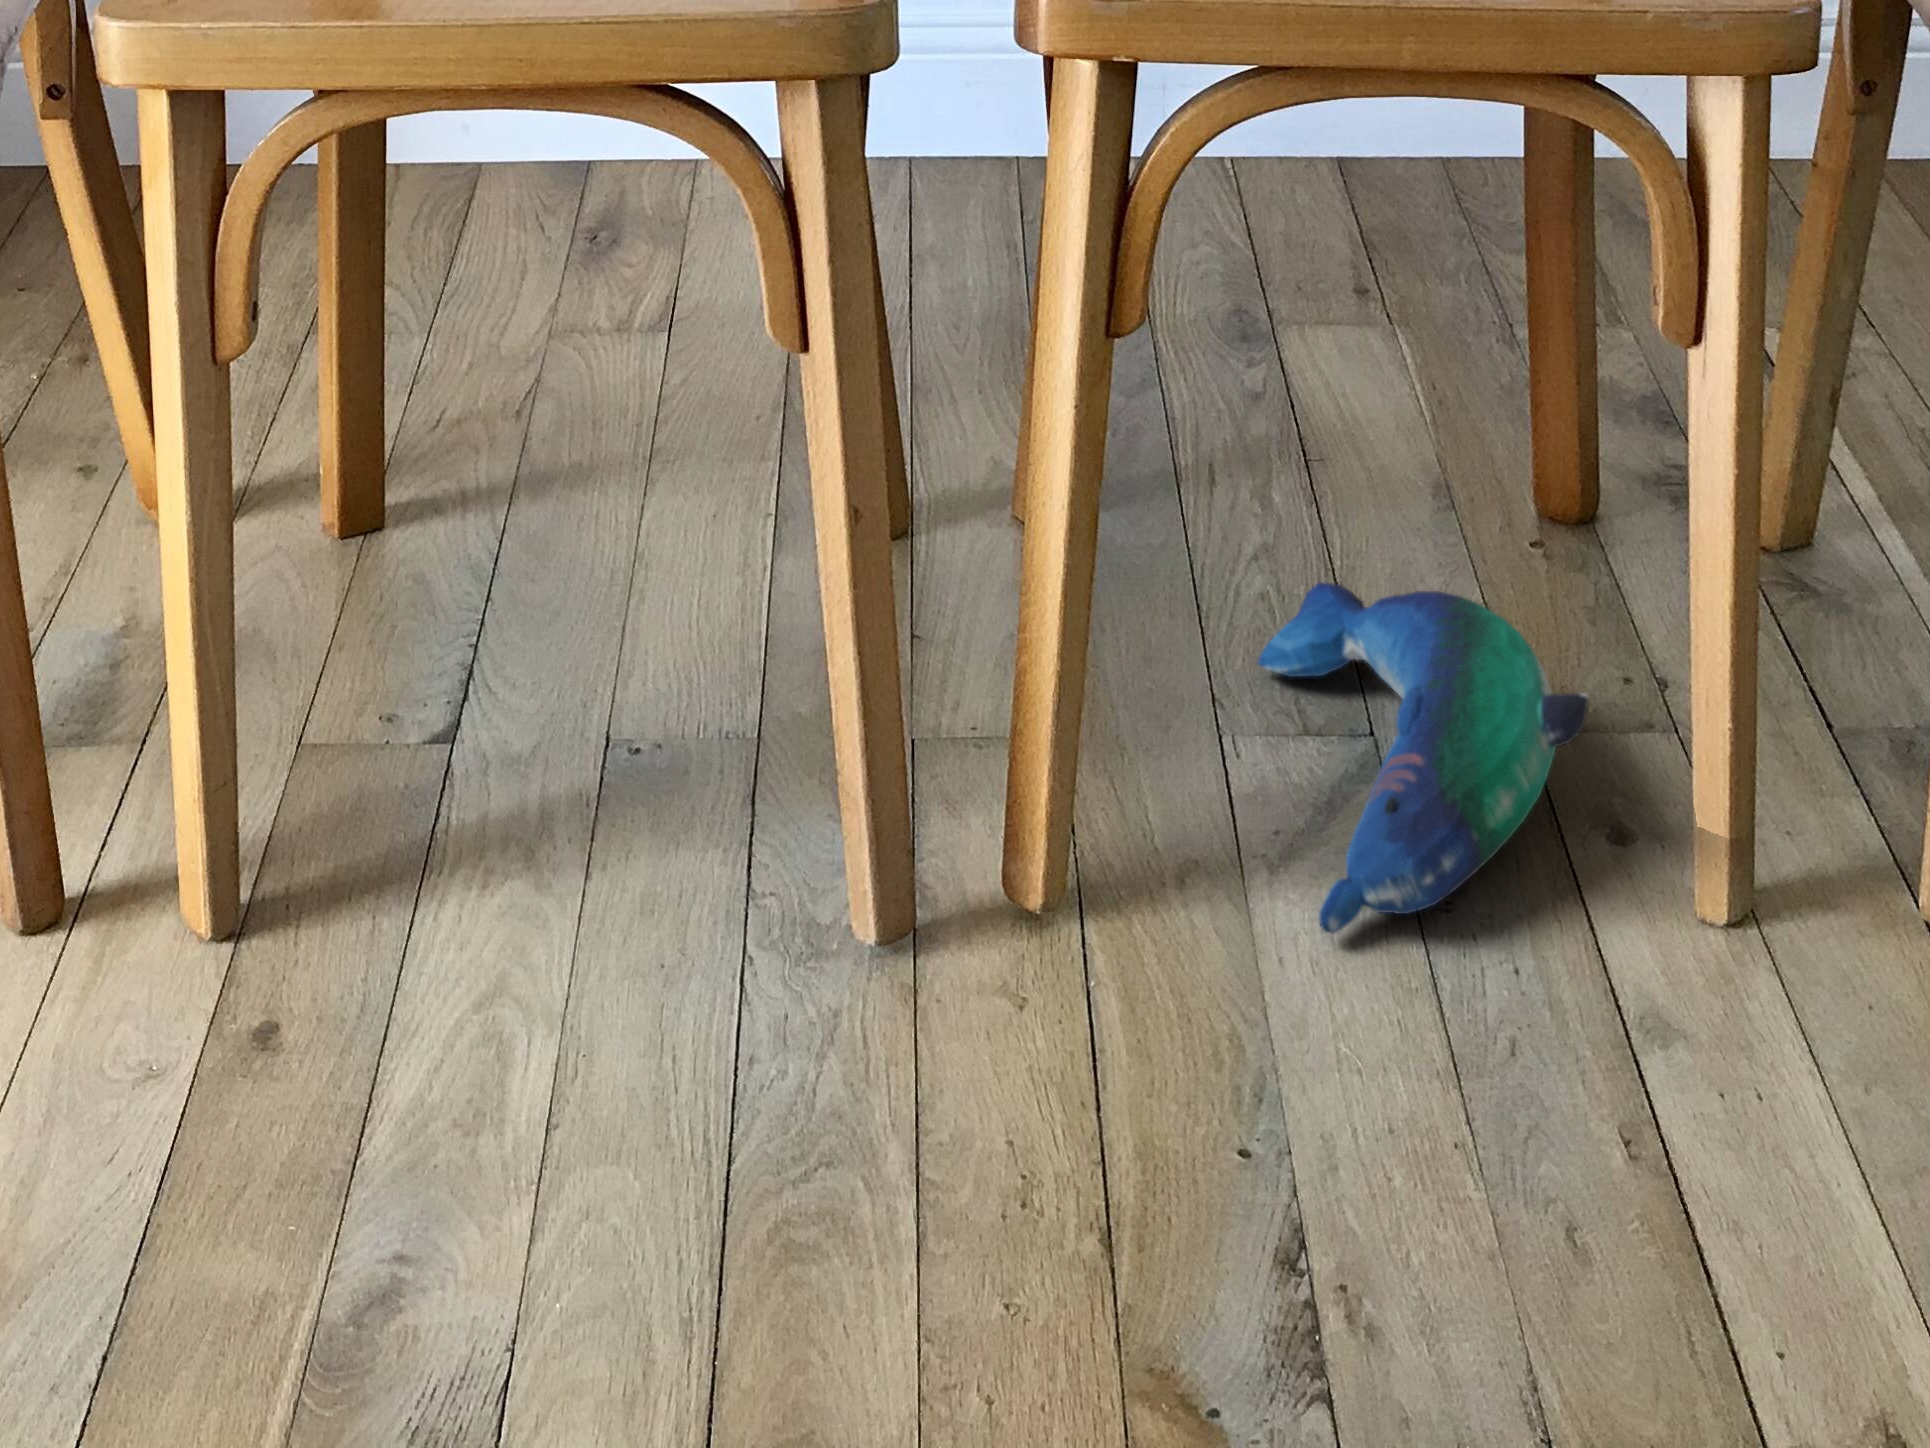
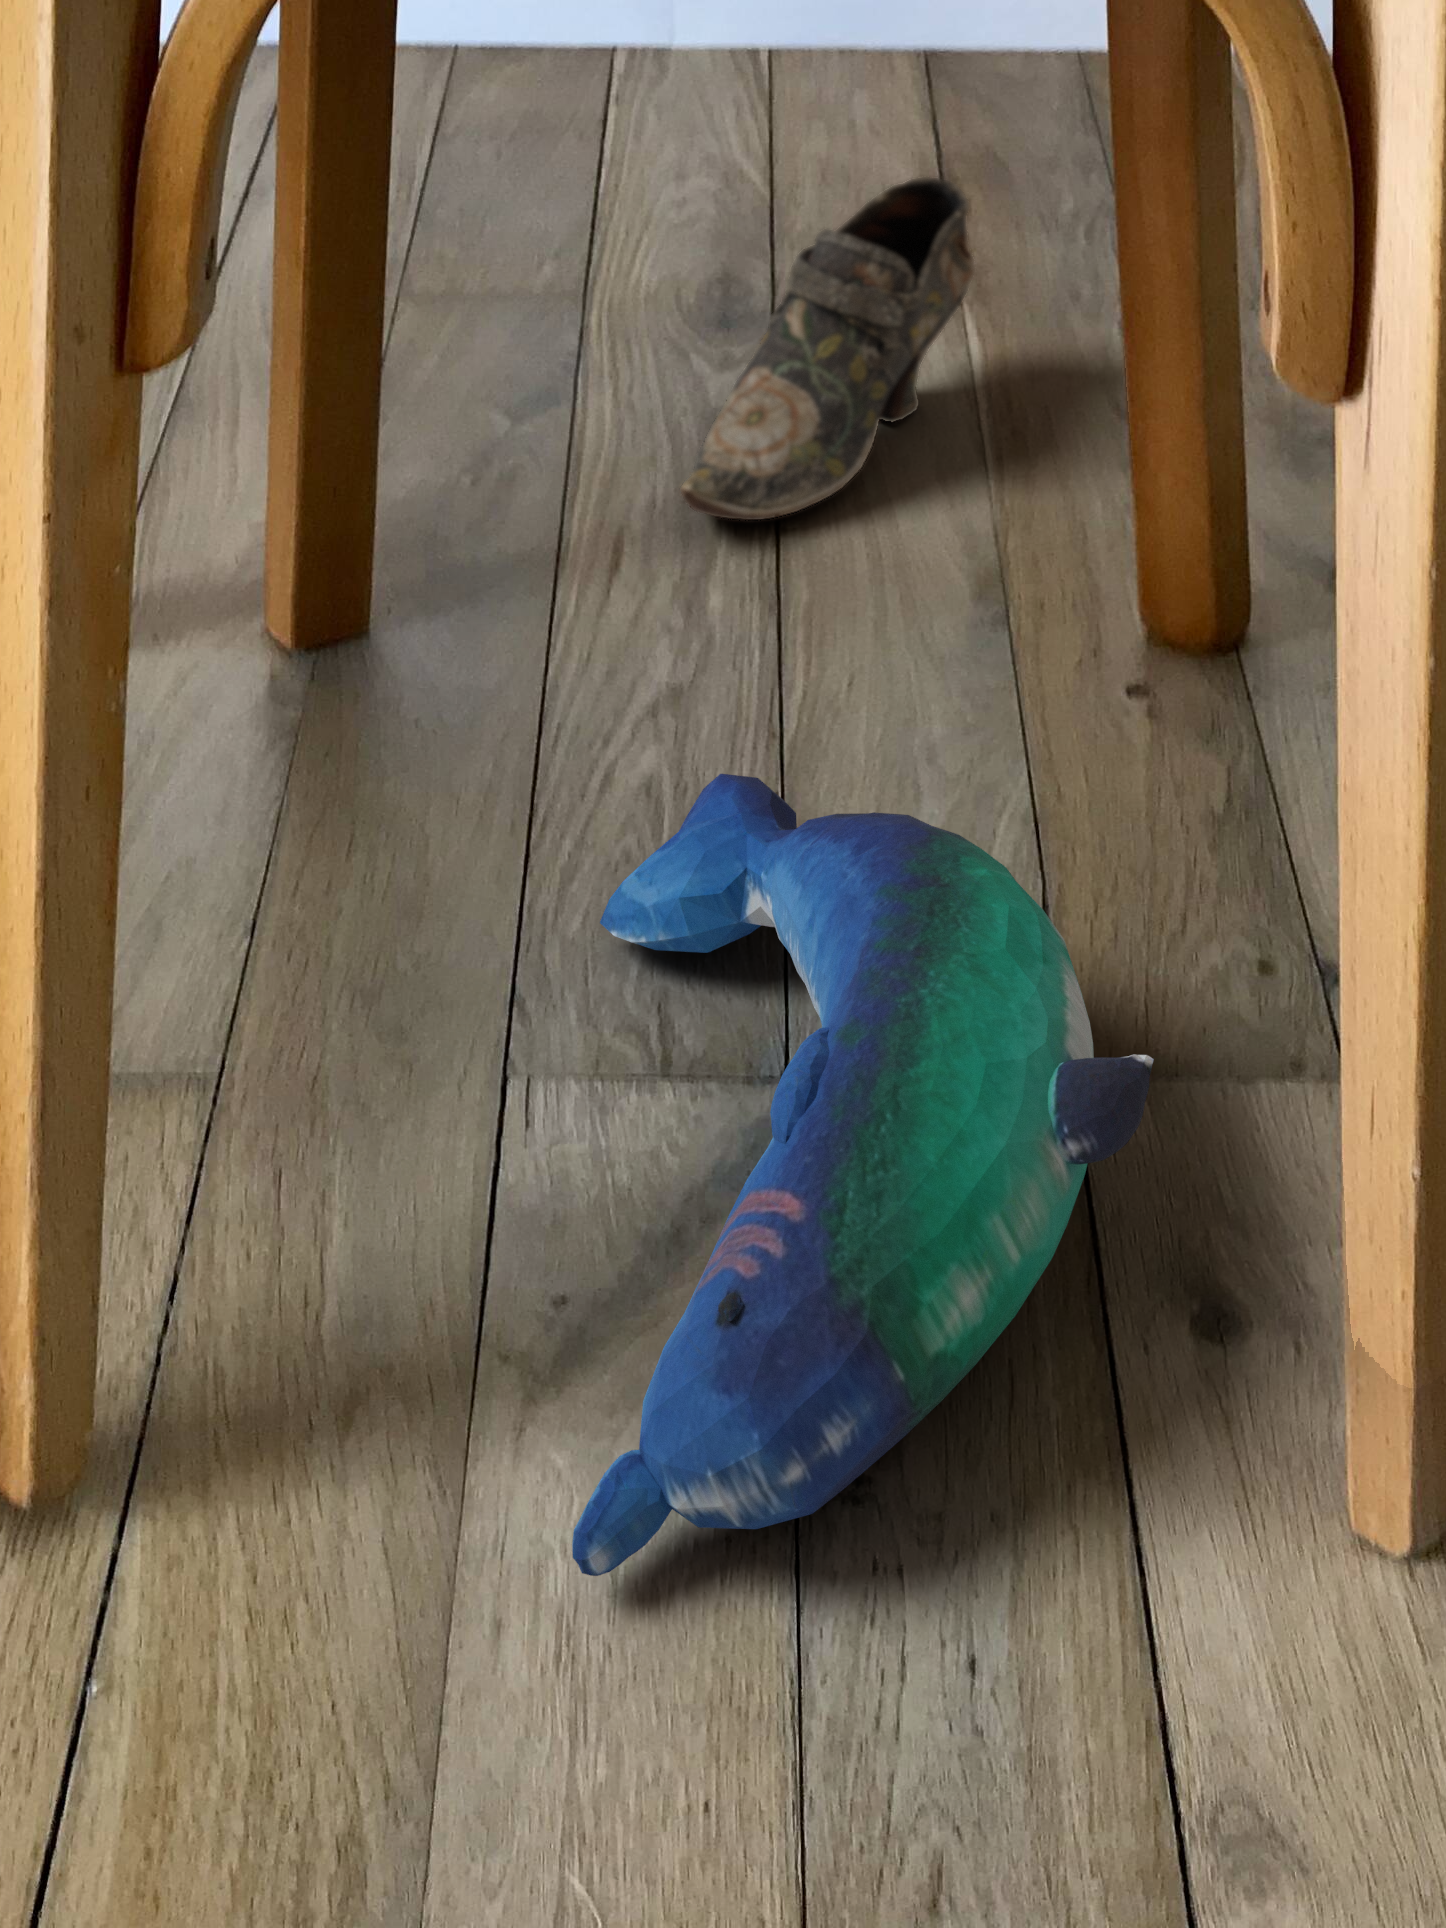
shoe: none [1248,243,1412,455] -> present [681,177,975,520]

